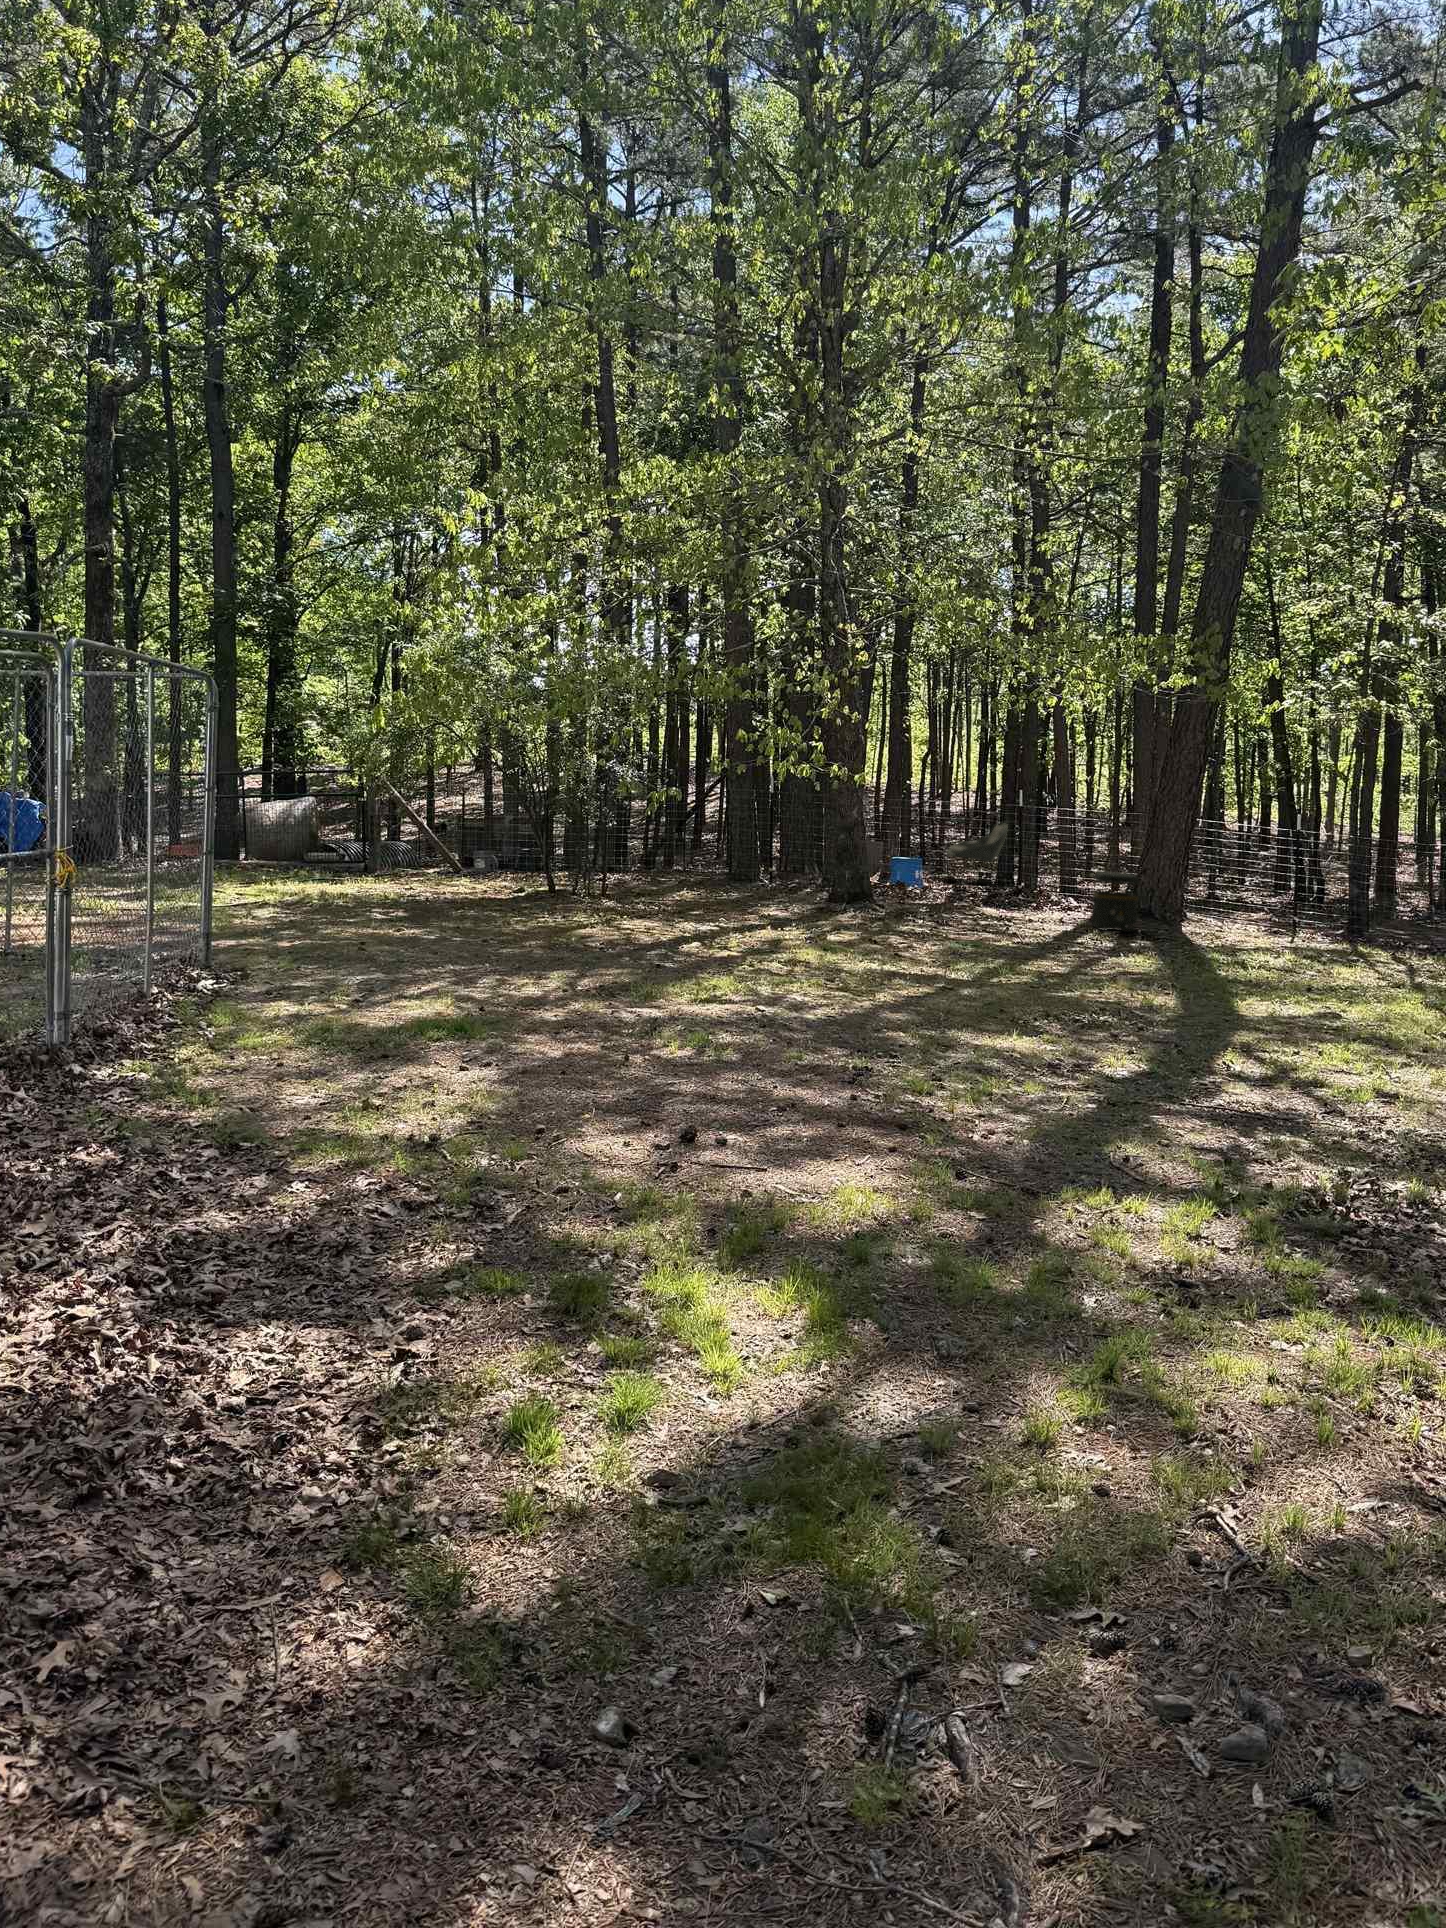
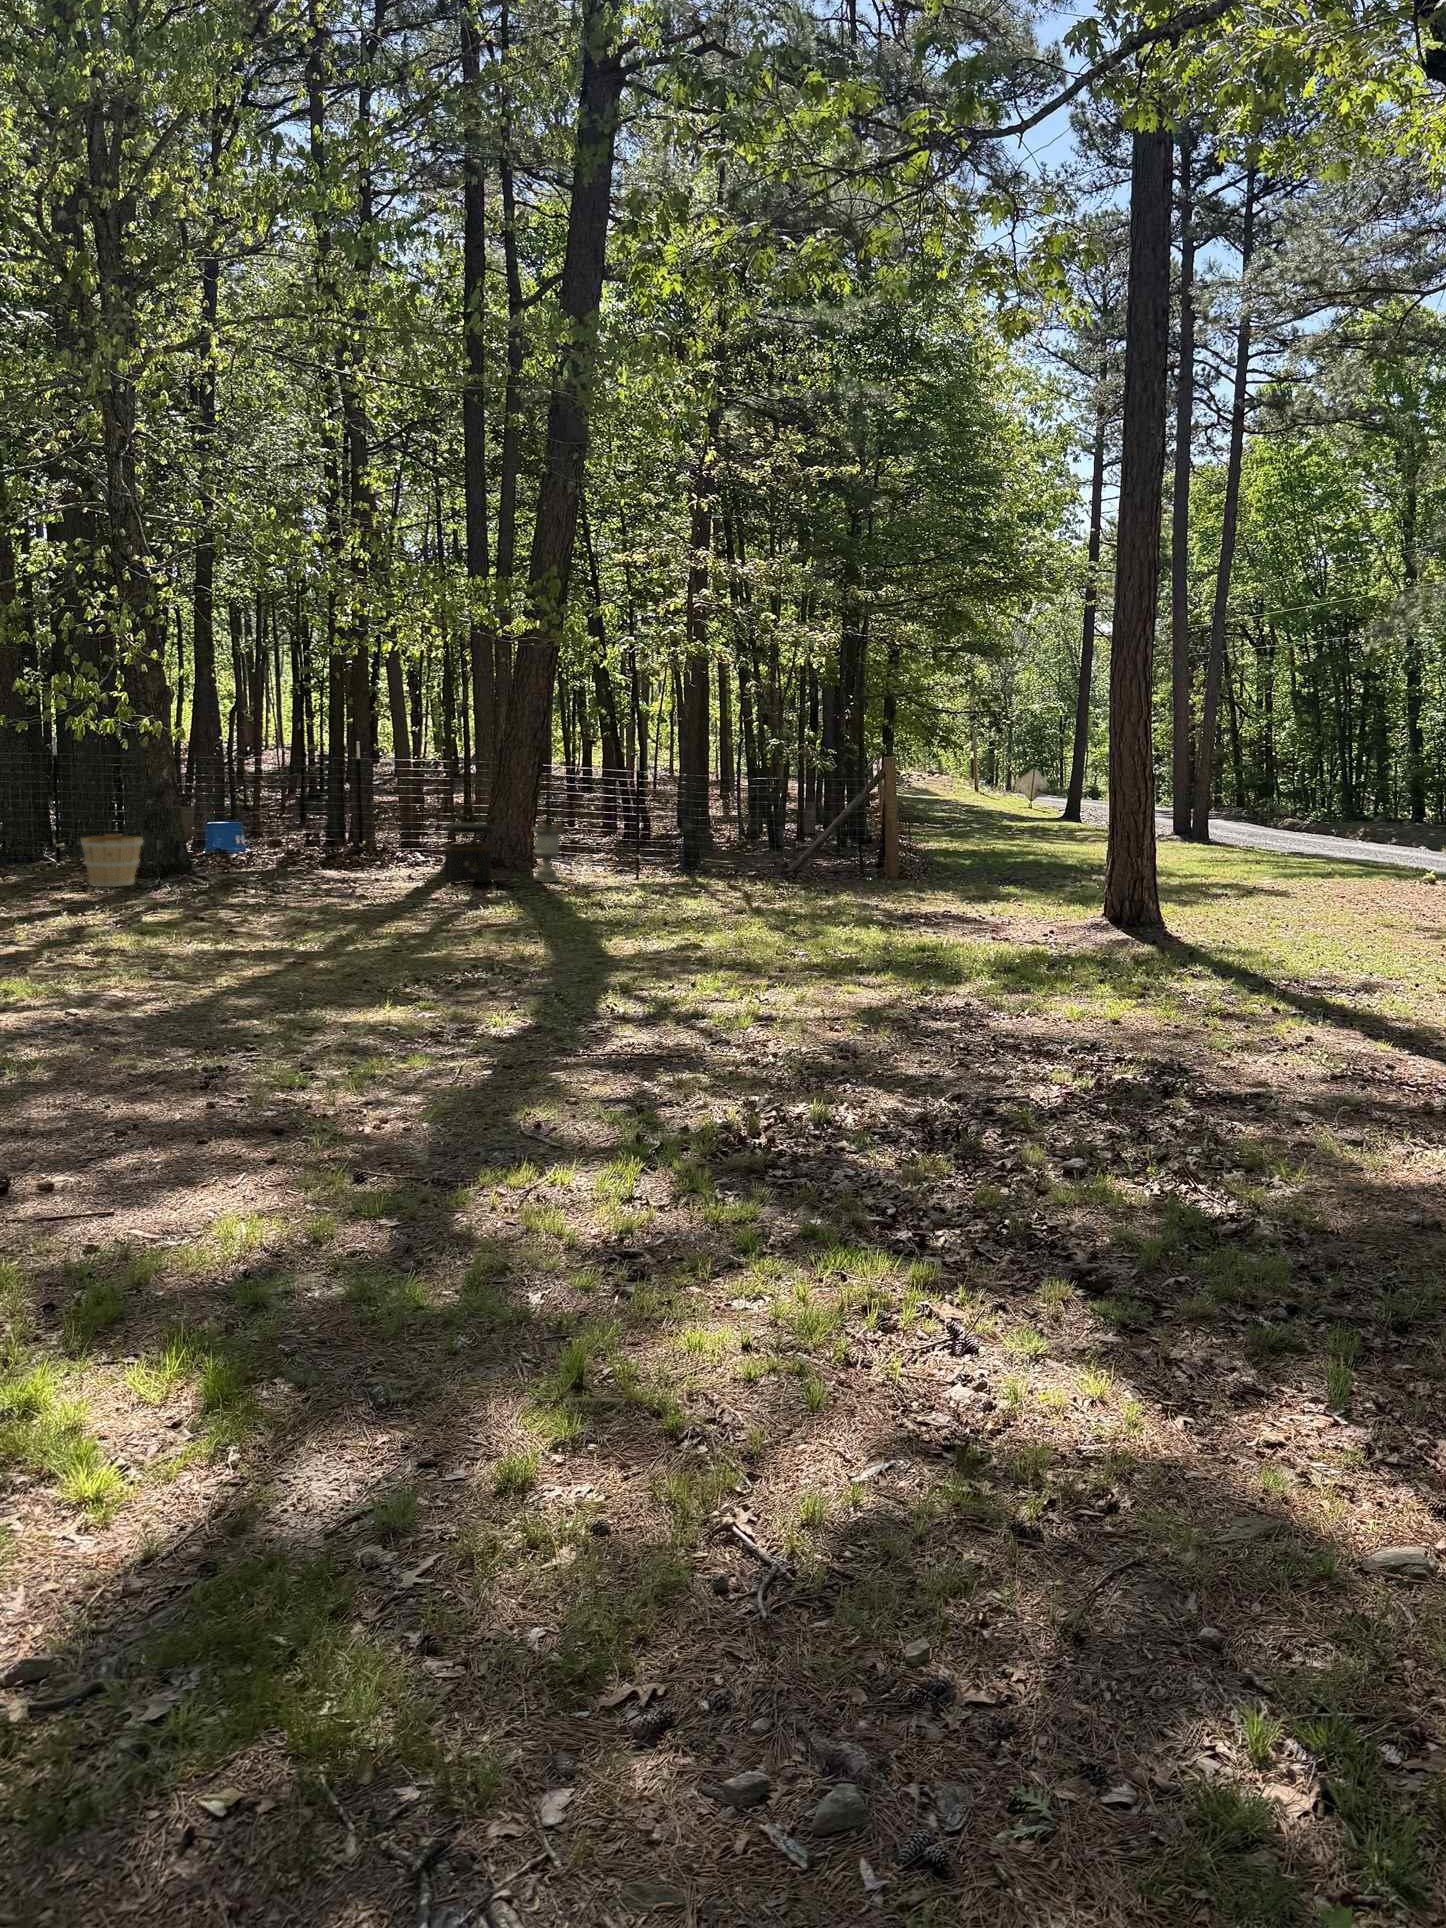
lounge chair: present [947,824,1008,887] -> none [276,779,345,849]
wooden bucket: none [786,864,834,909] -> present [81,834,143,887]
planter: none [1179,876,1213,937] -> present [532,822,565,883]

